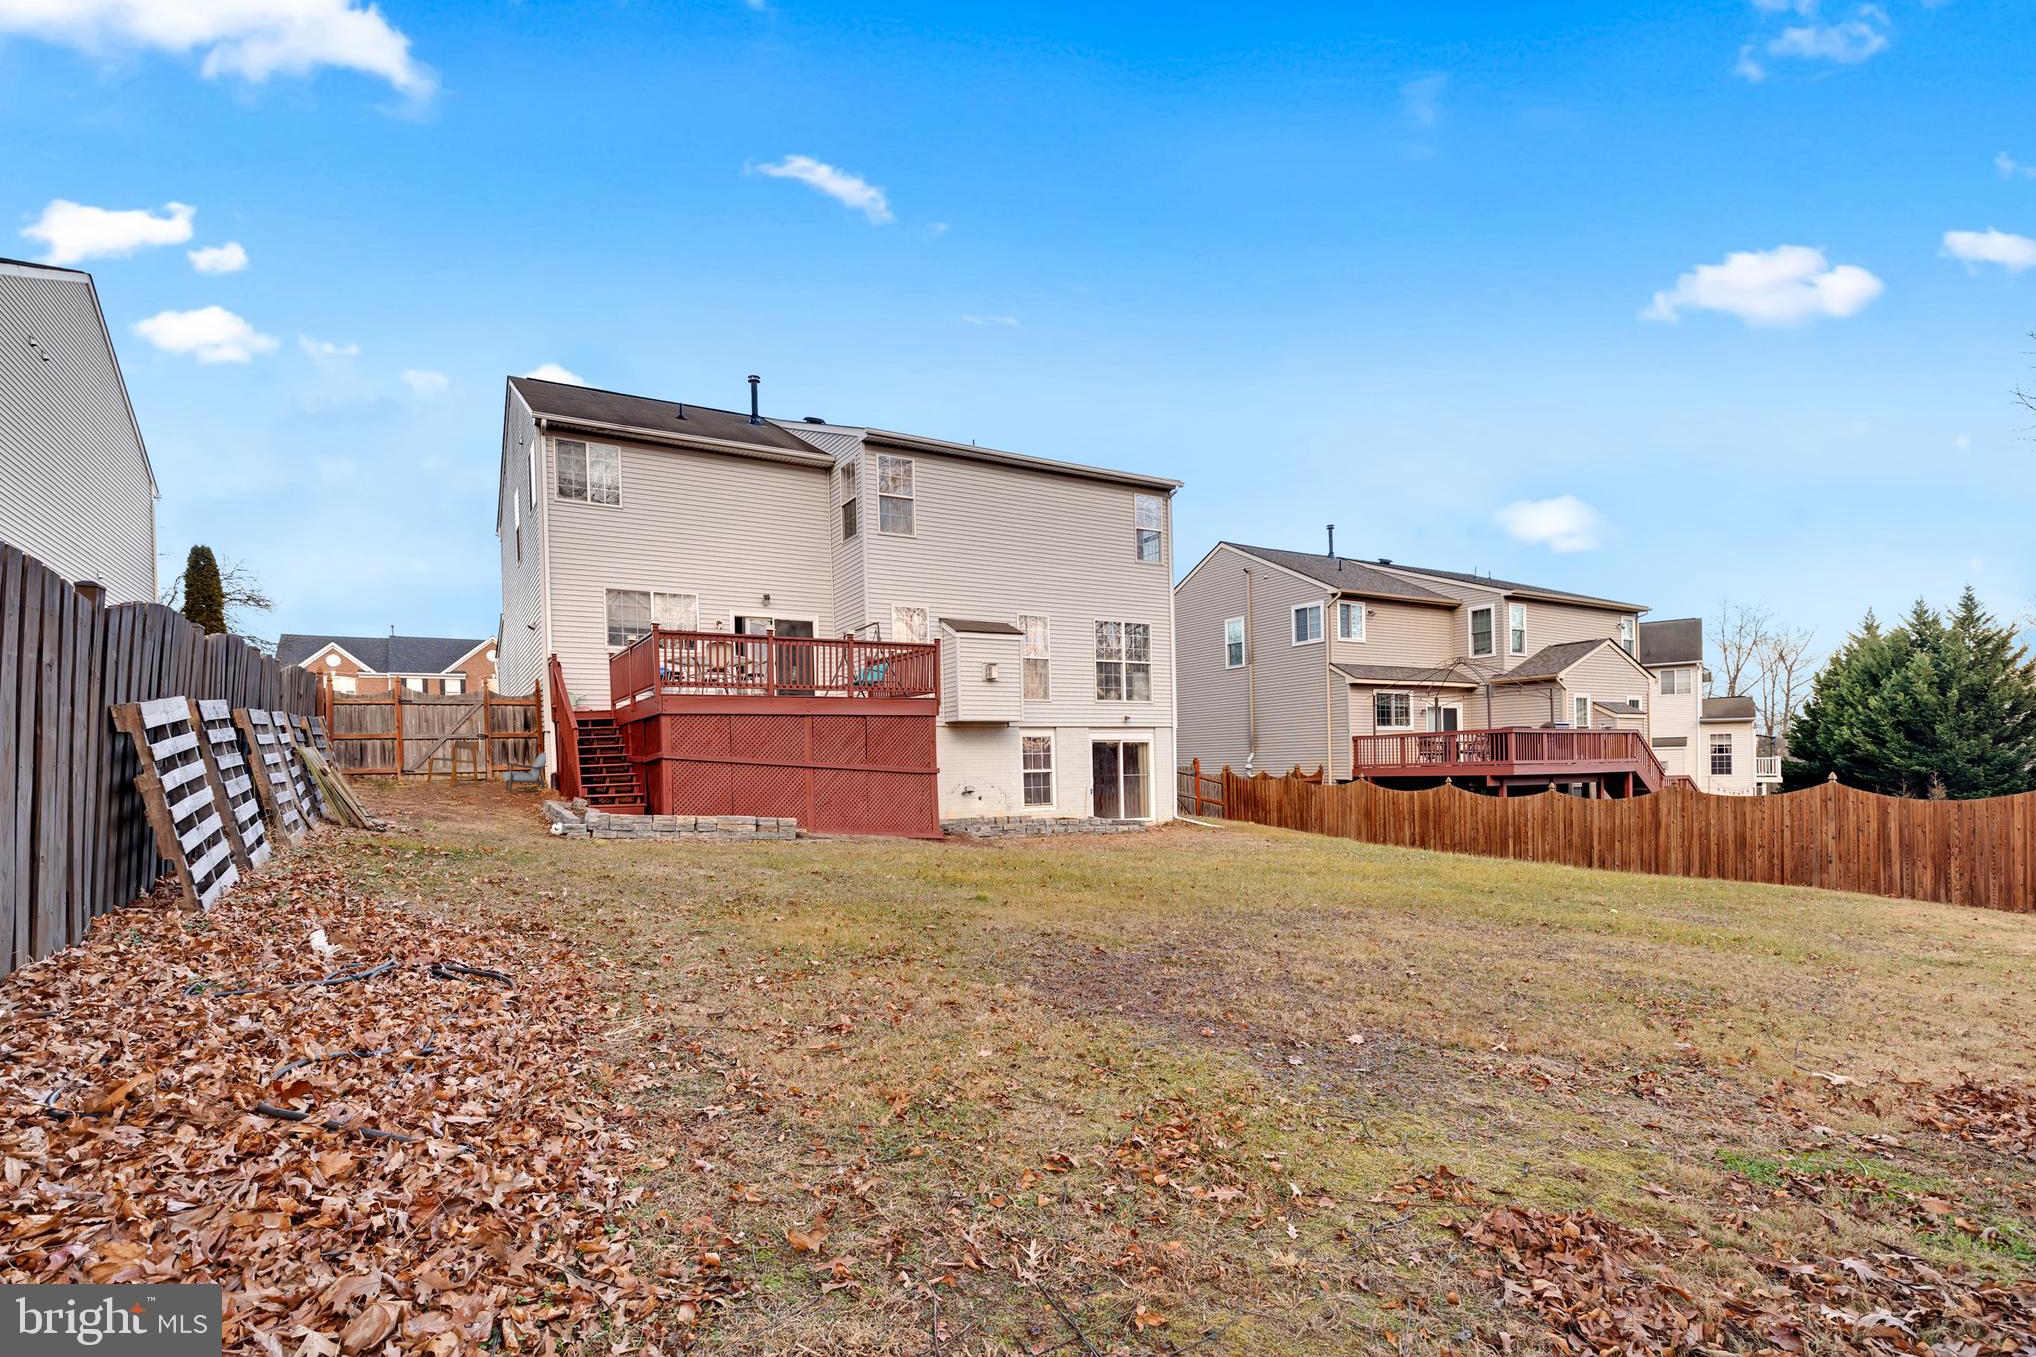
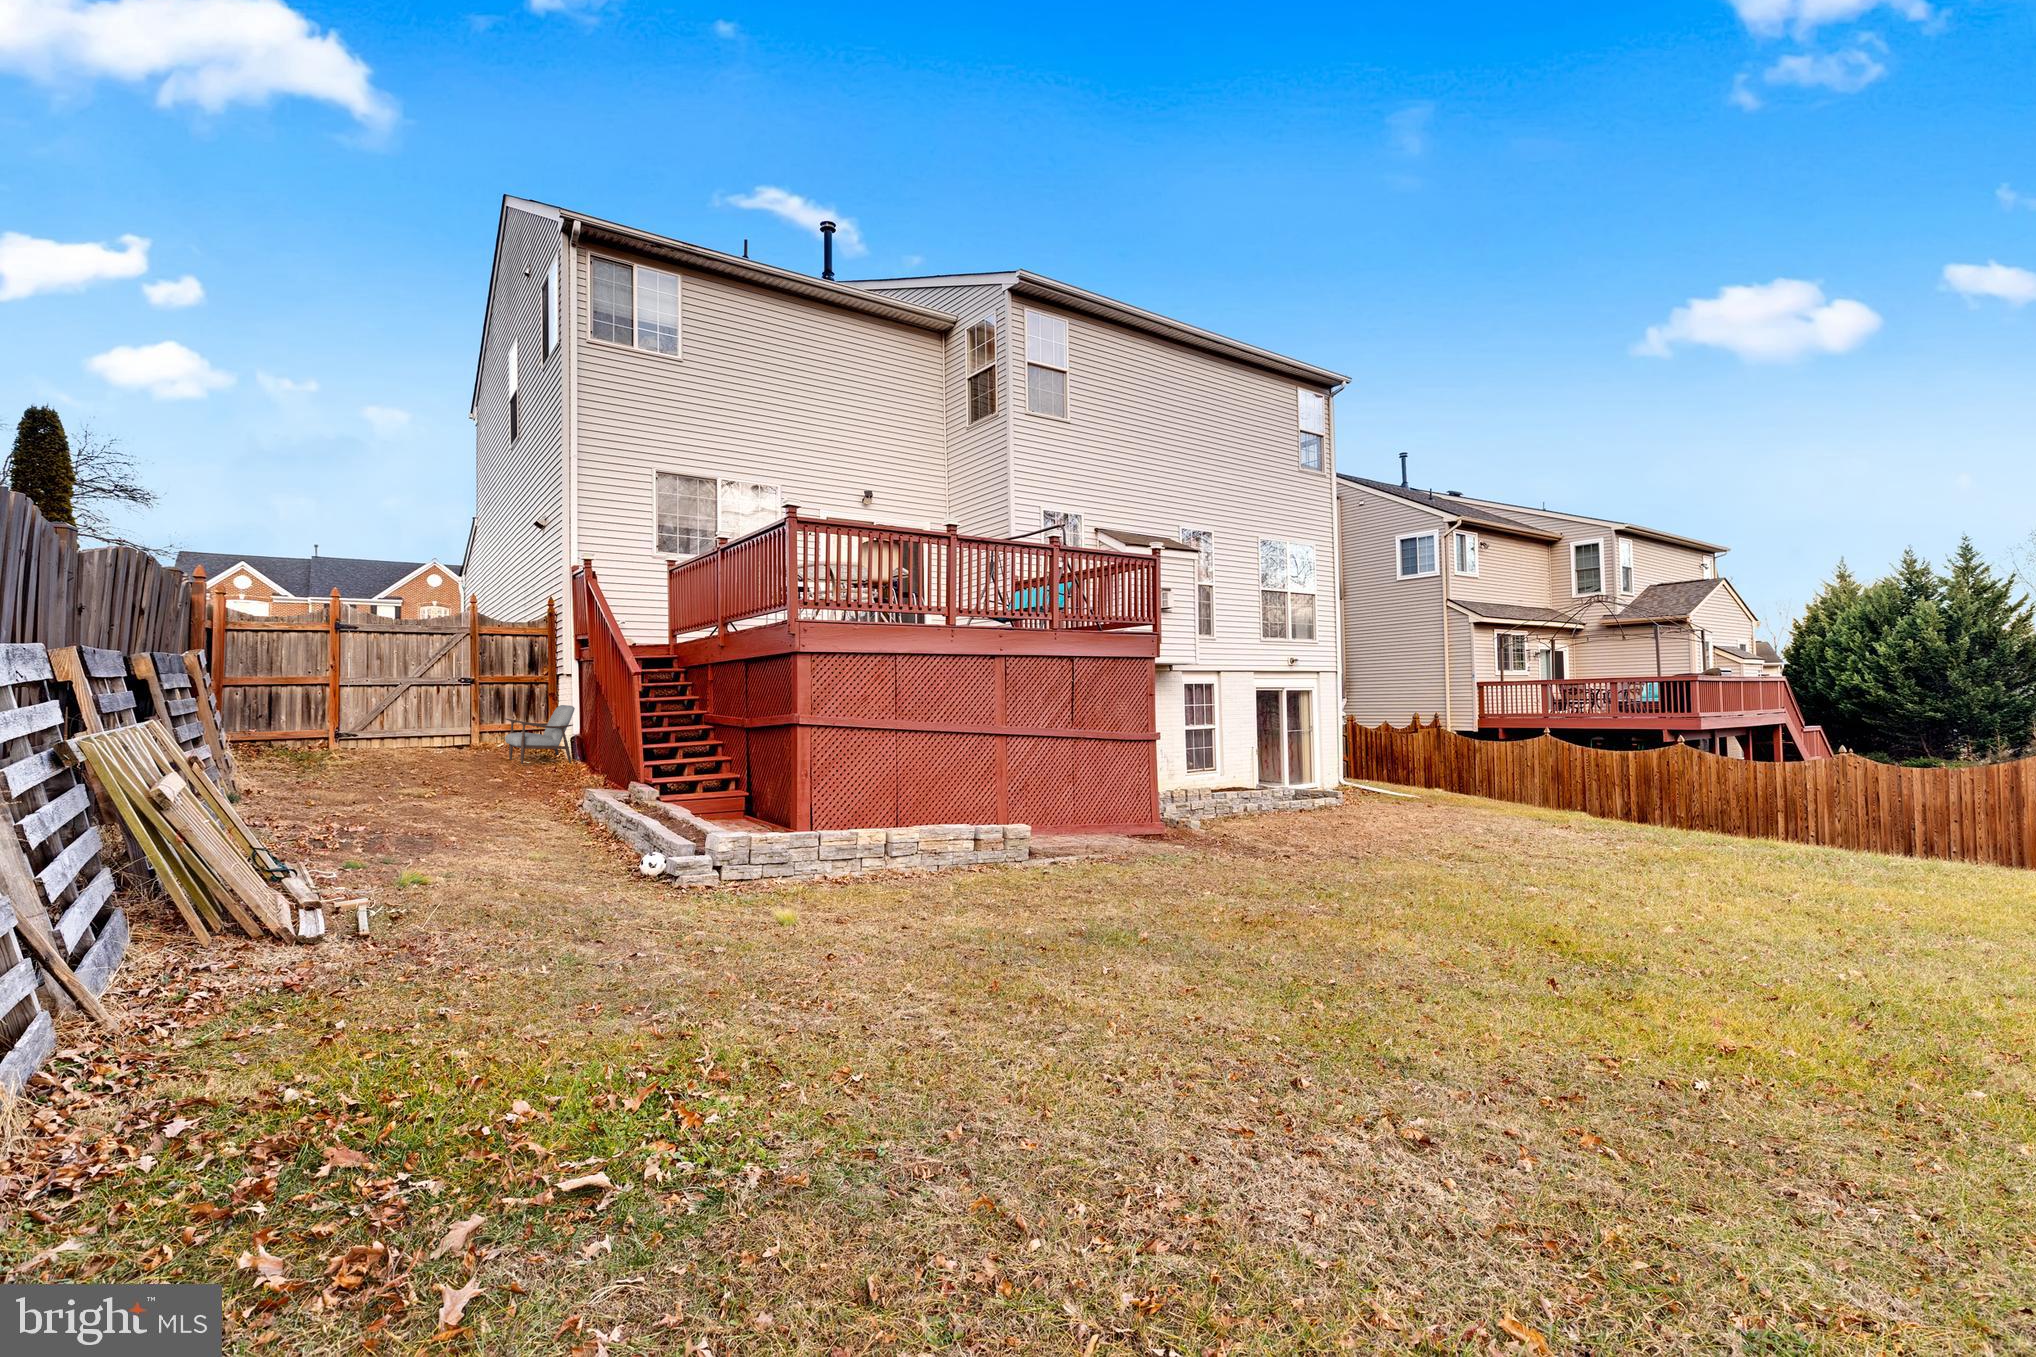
bench: present [427,740,479,786] -> none [381,687,461,753]

